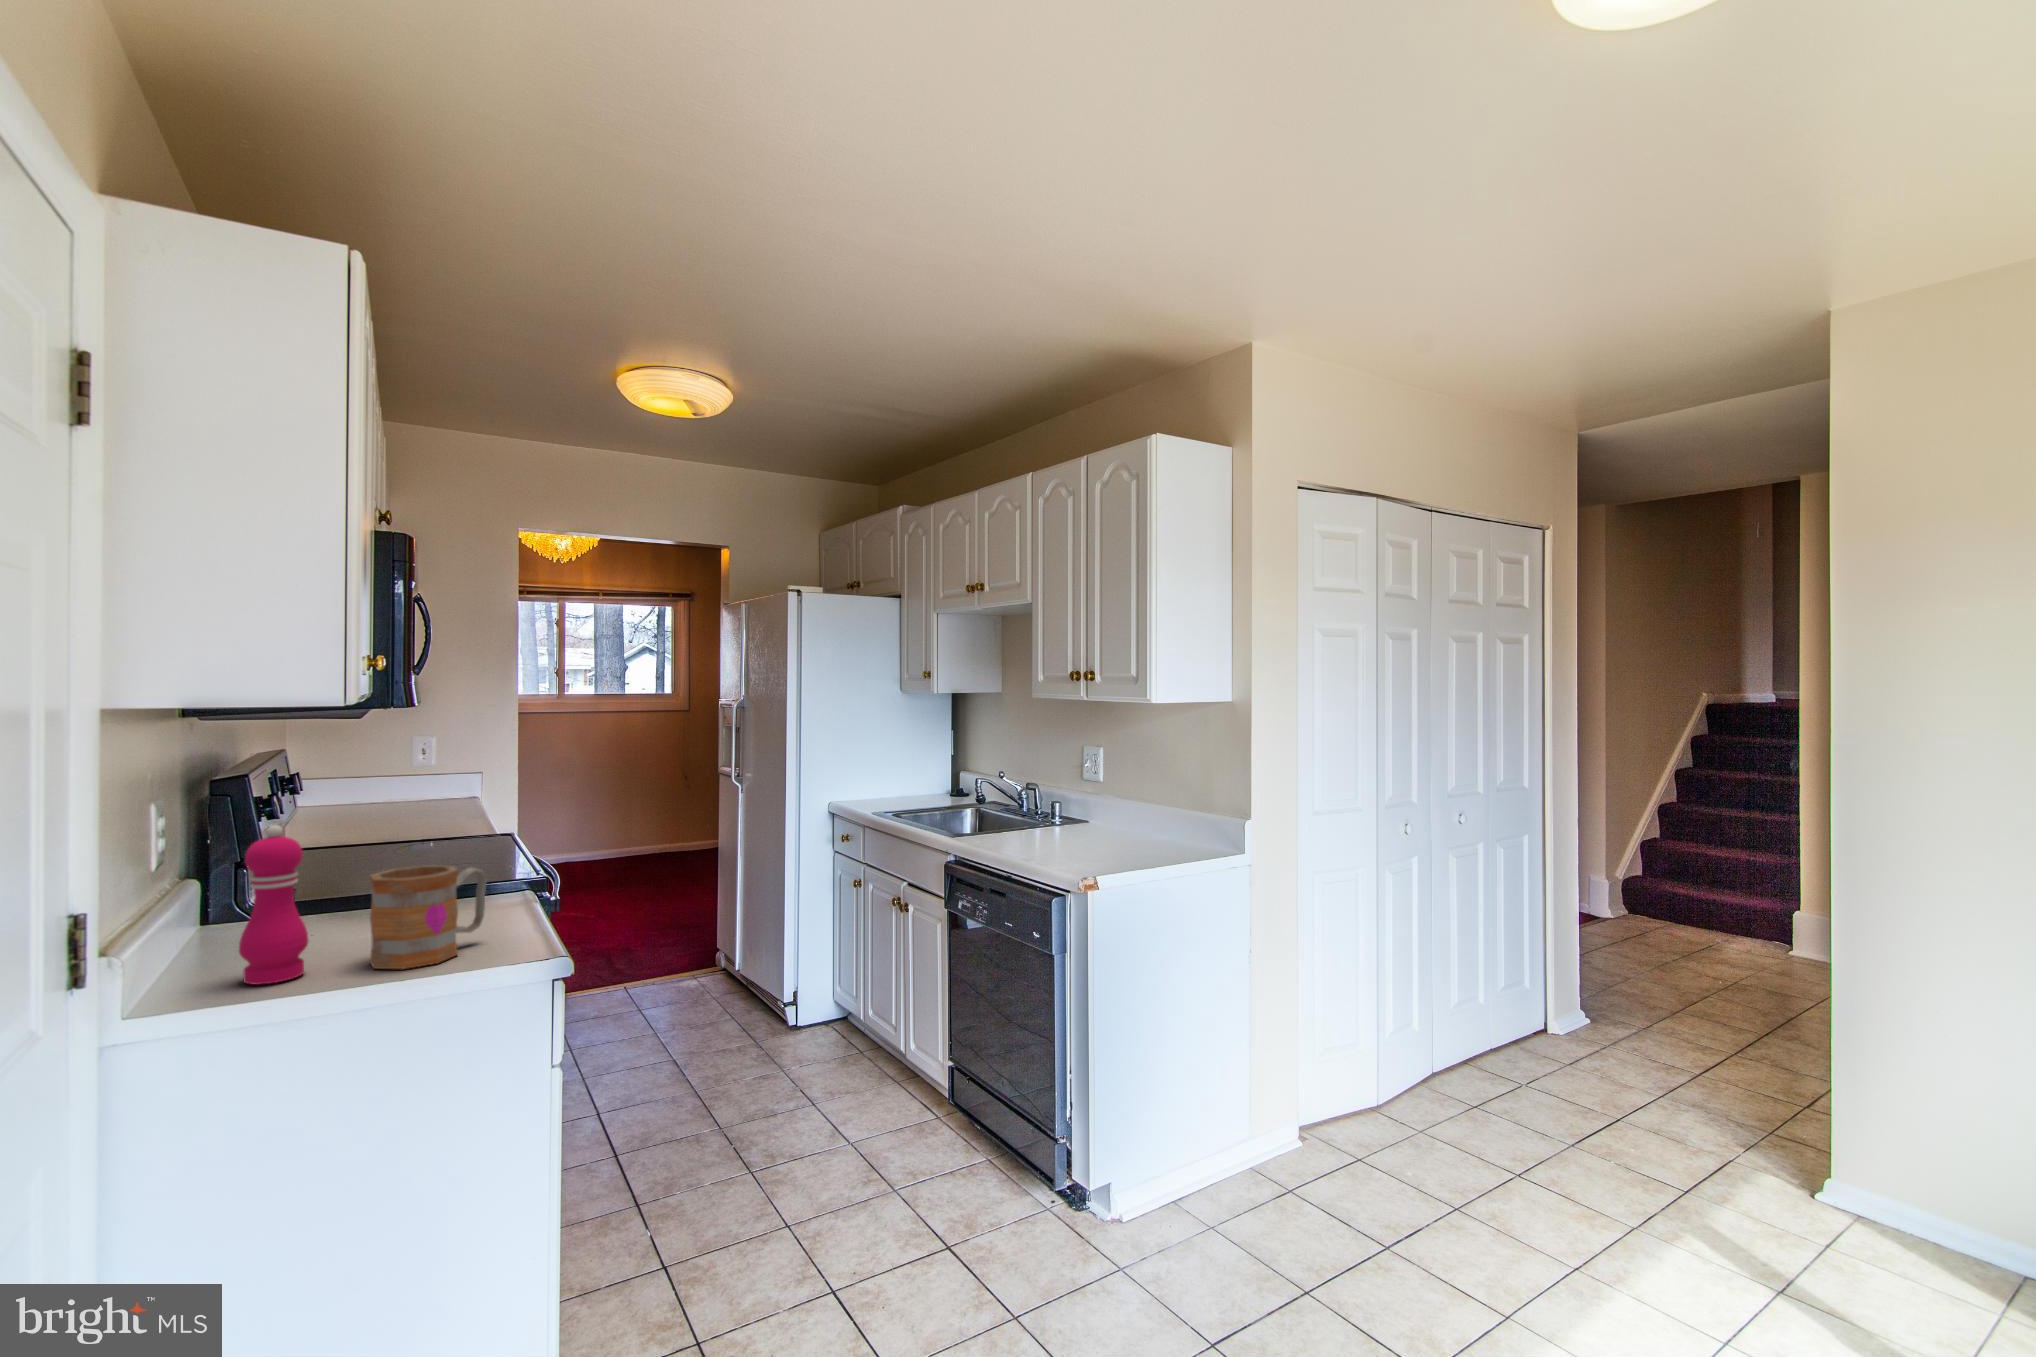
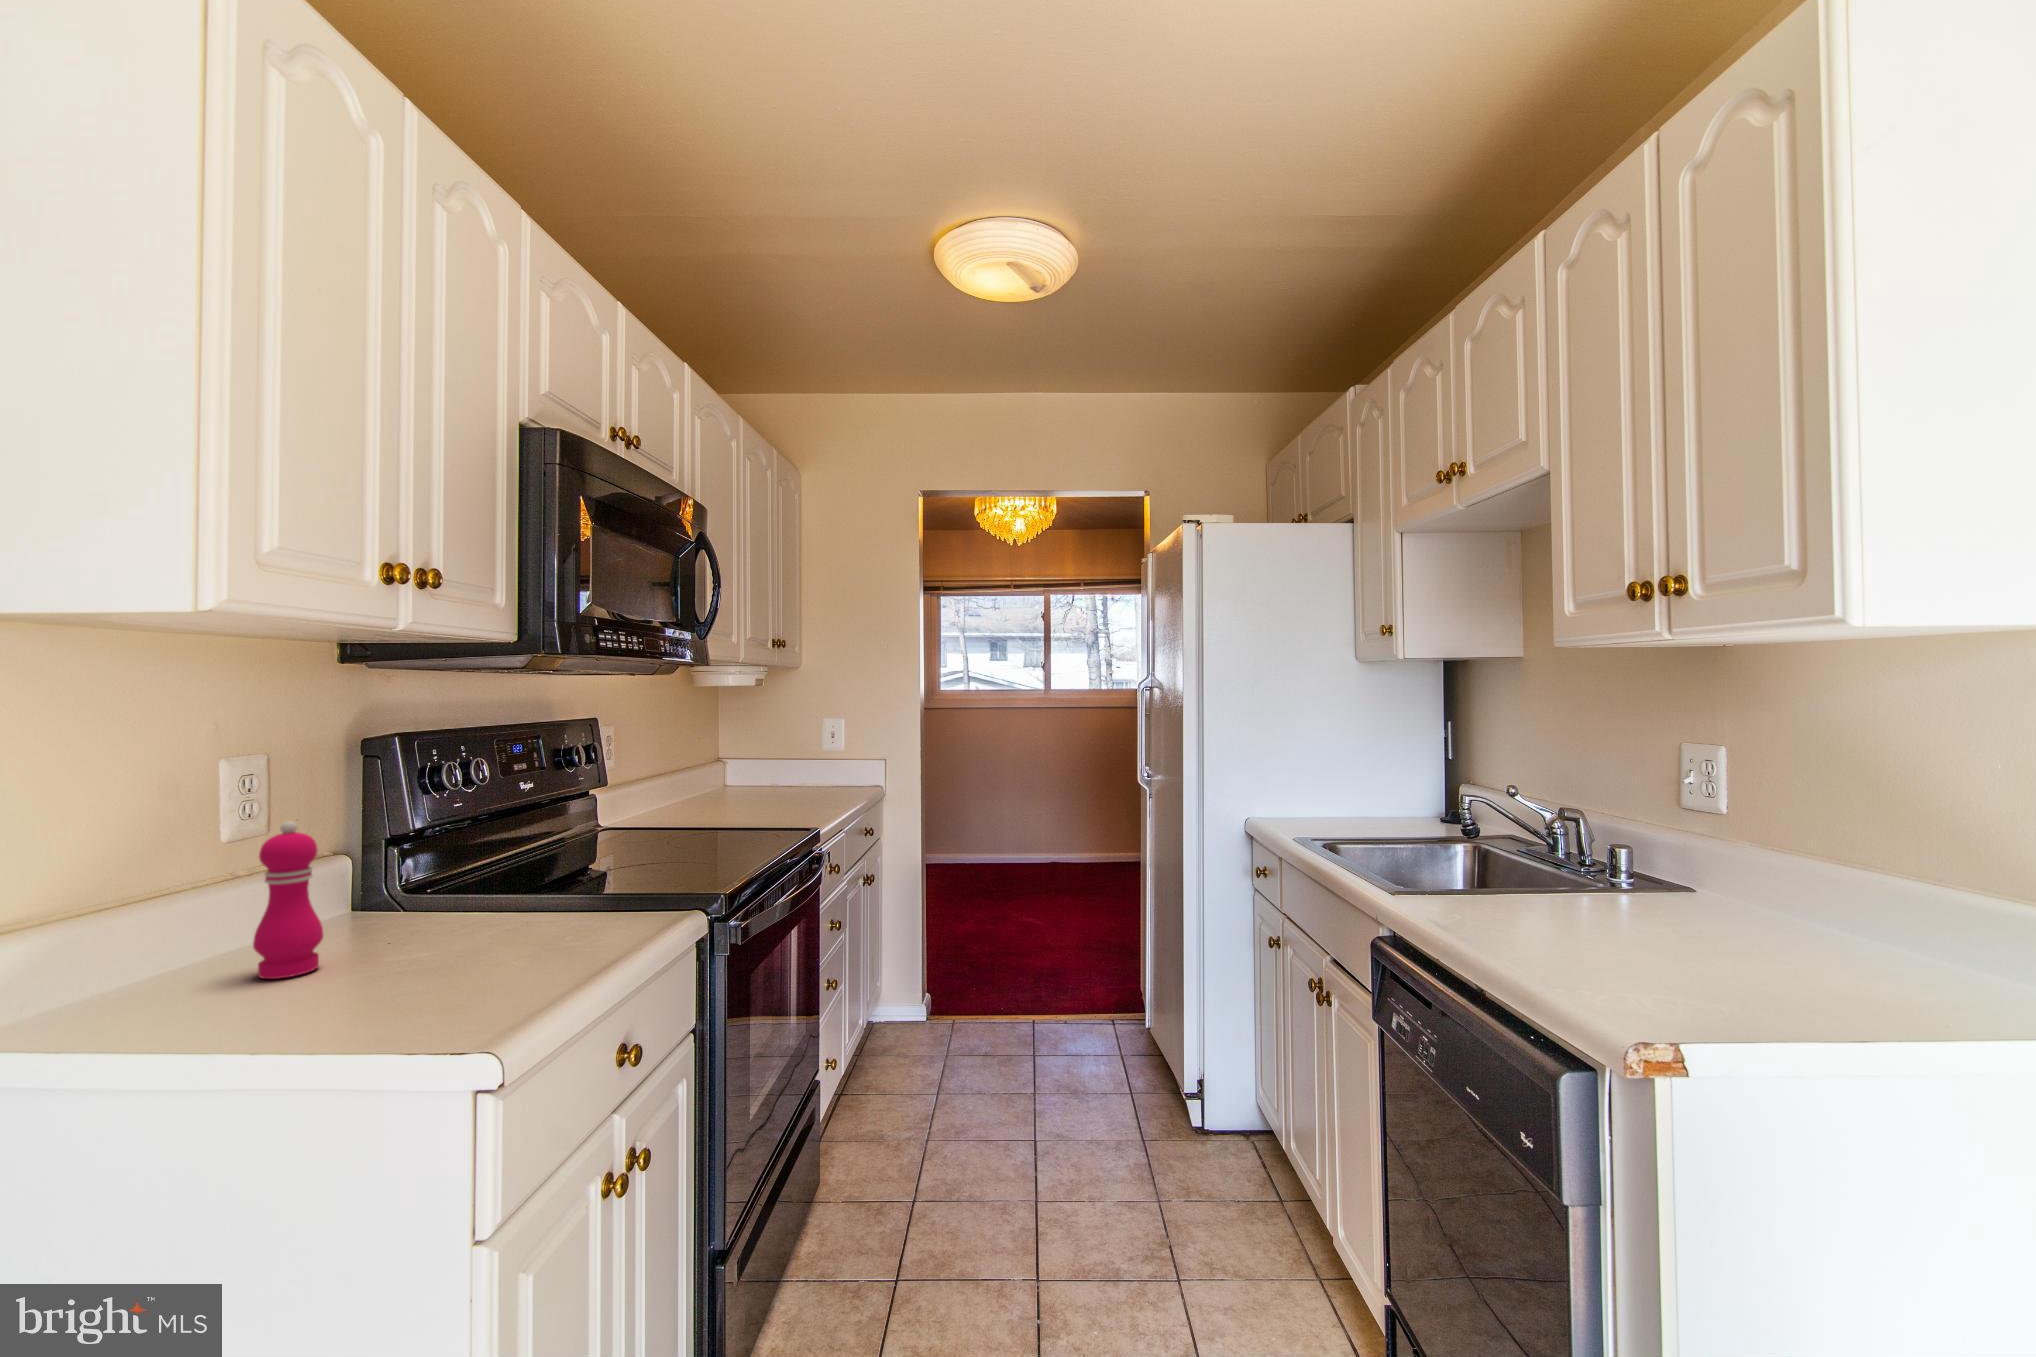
mug: present [370,865,486,969] -> none [385,860,502,963]

